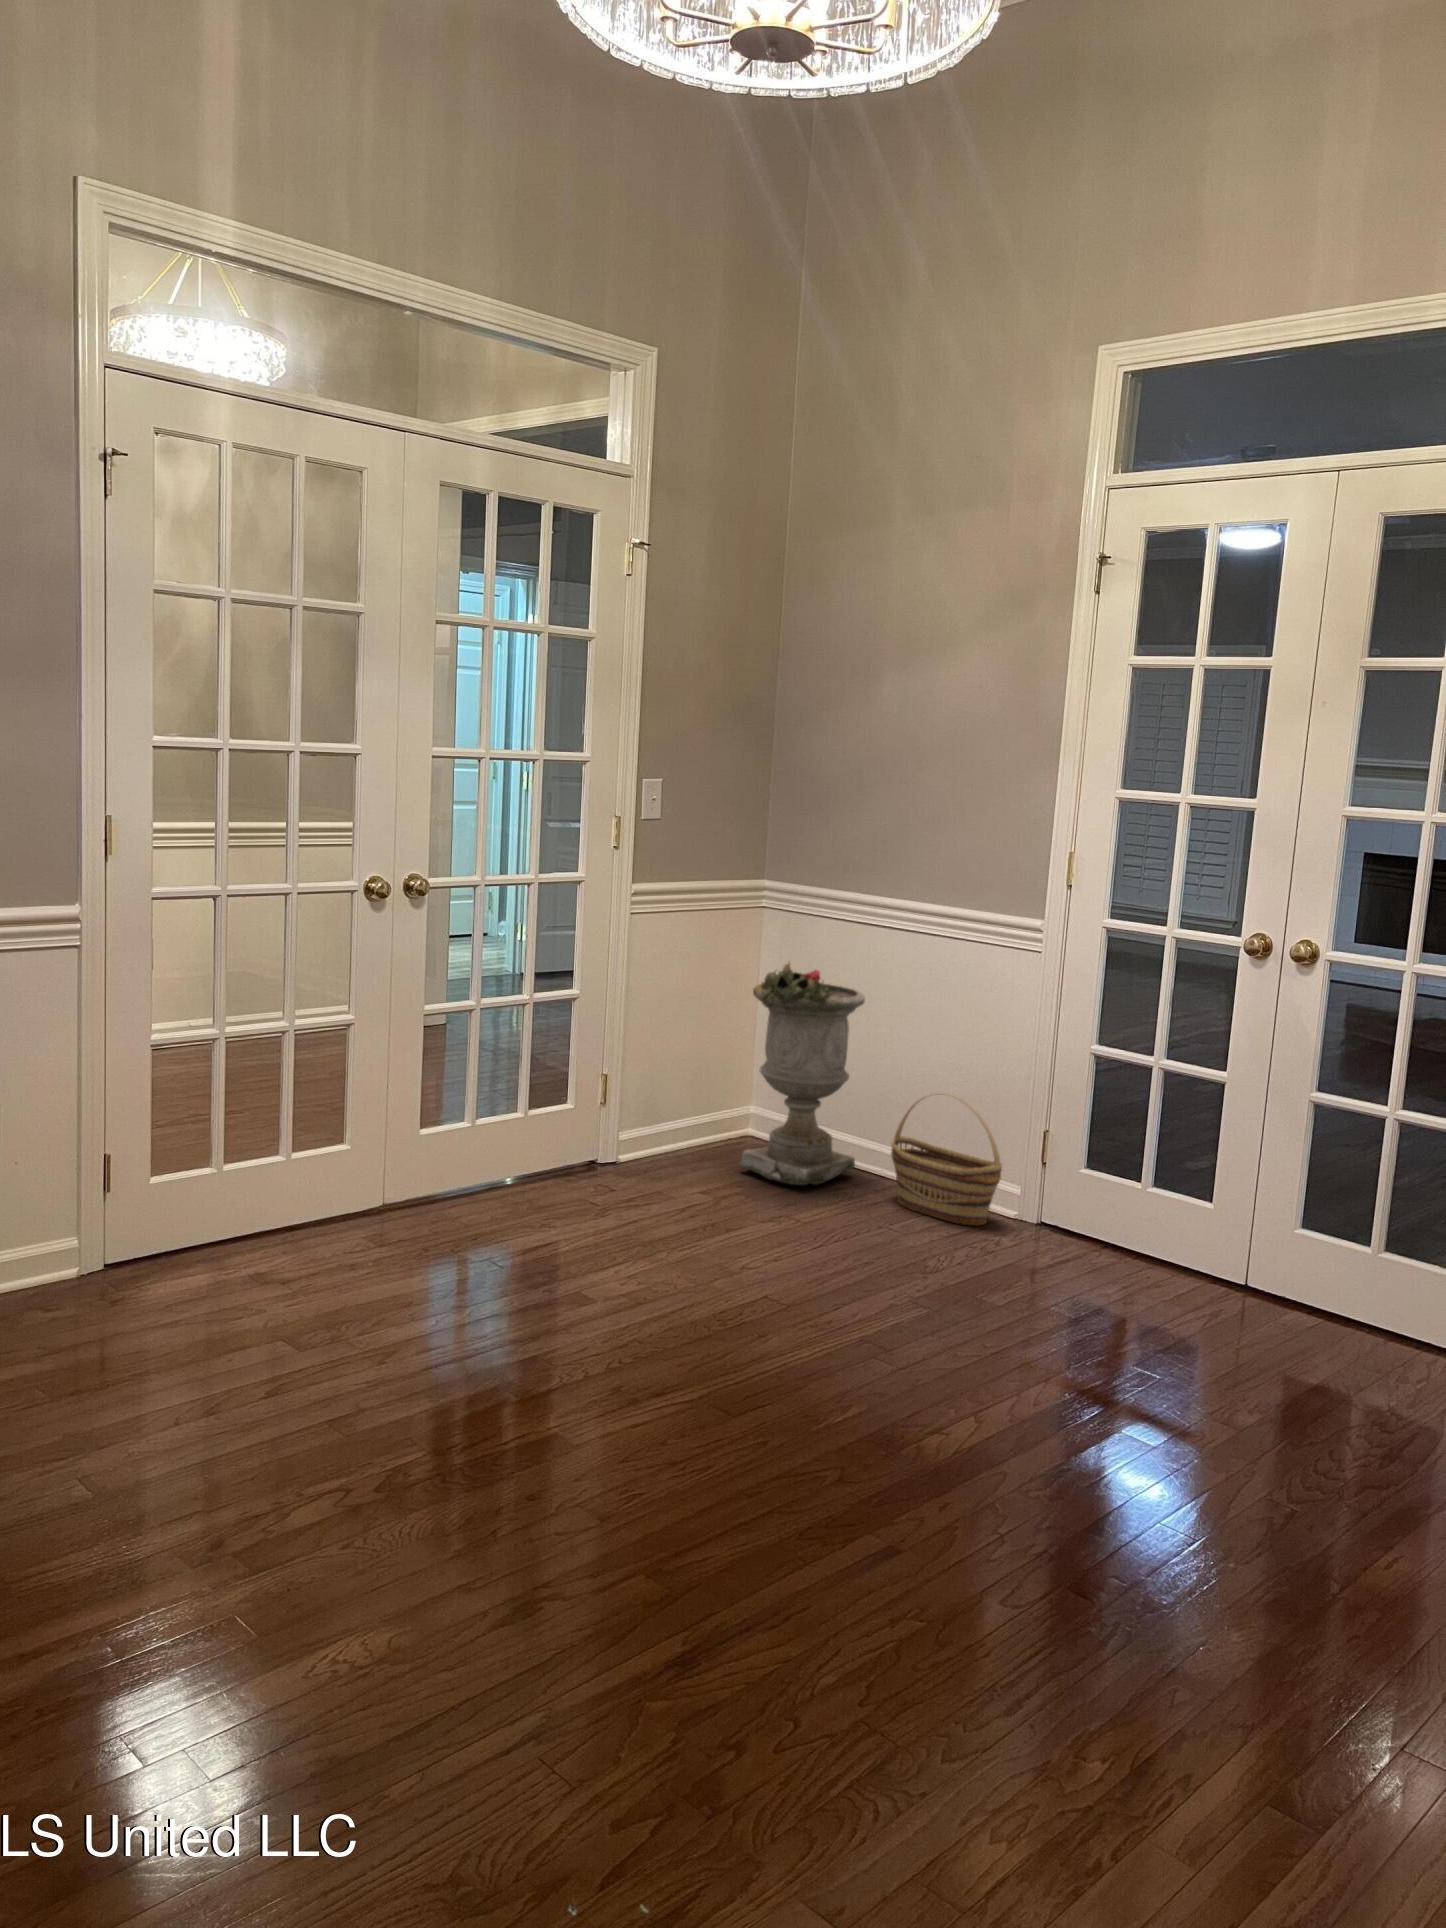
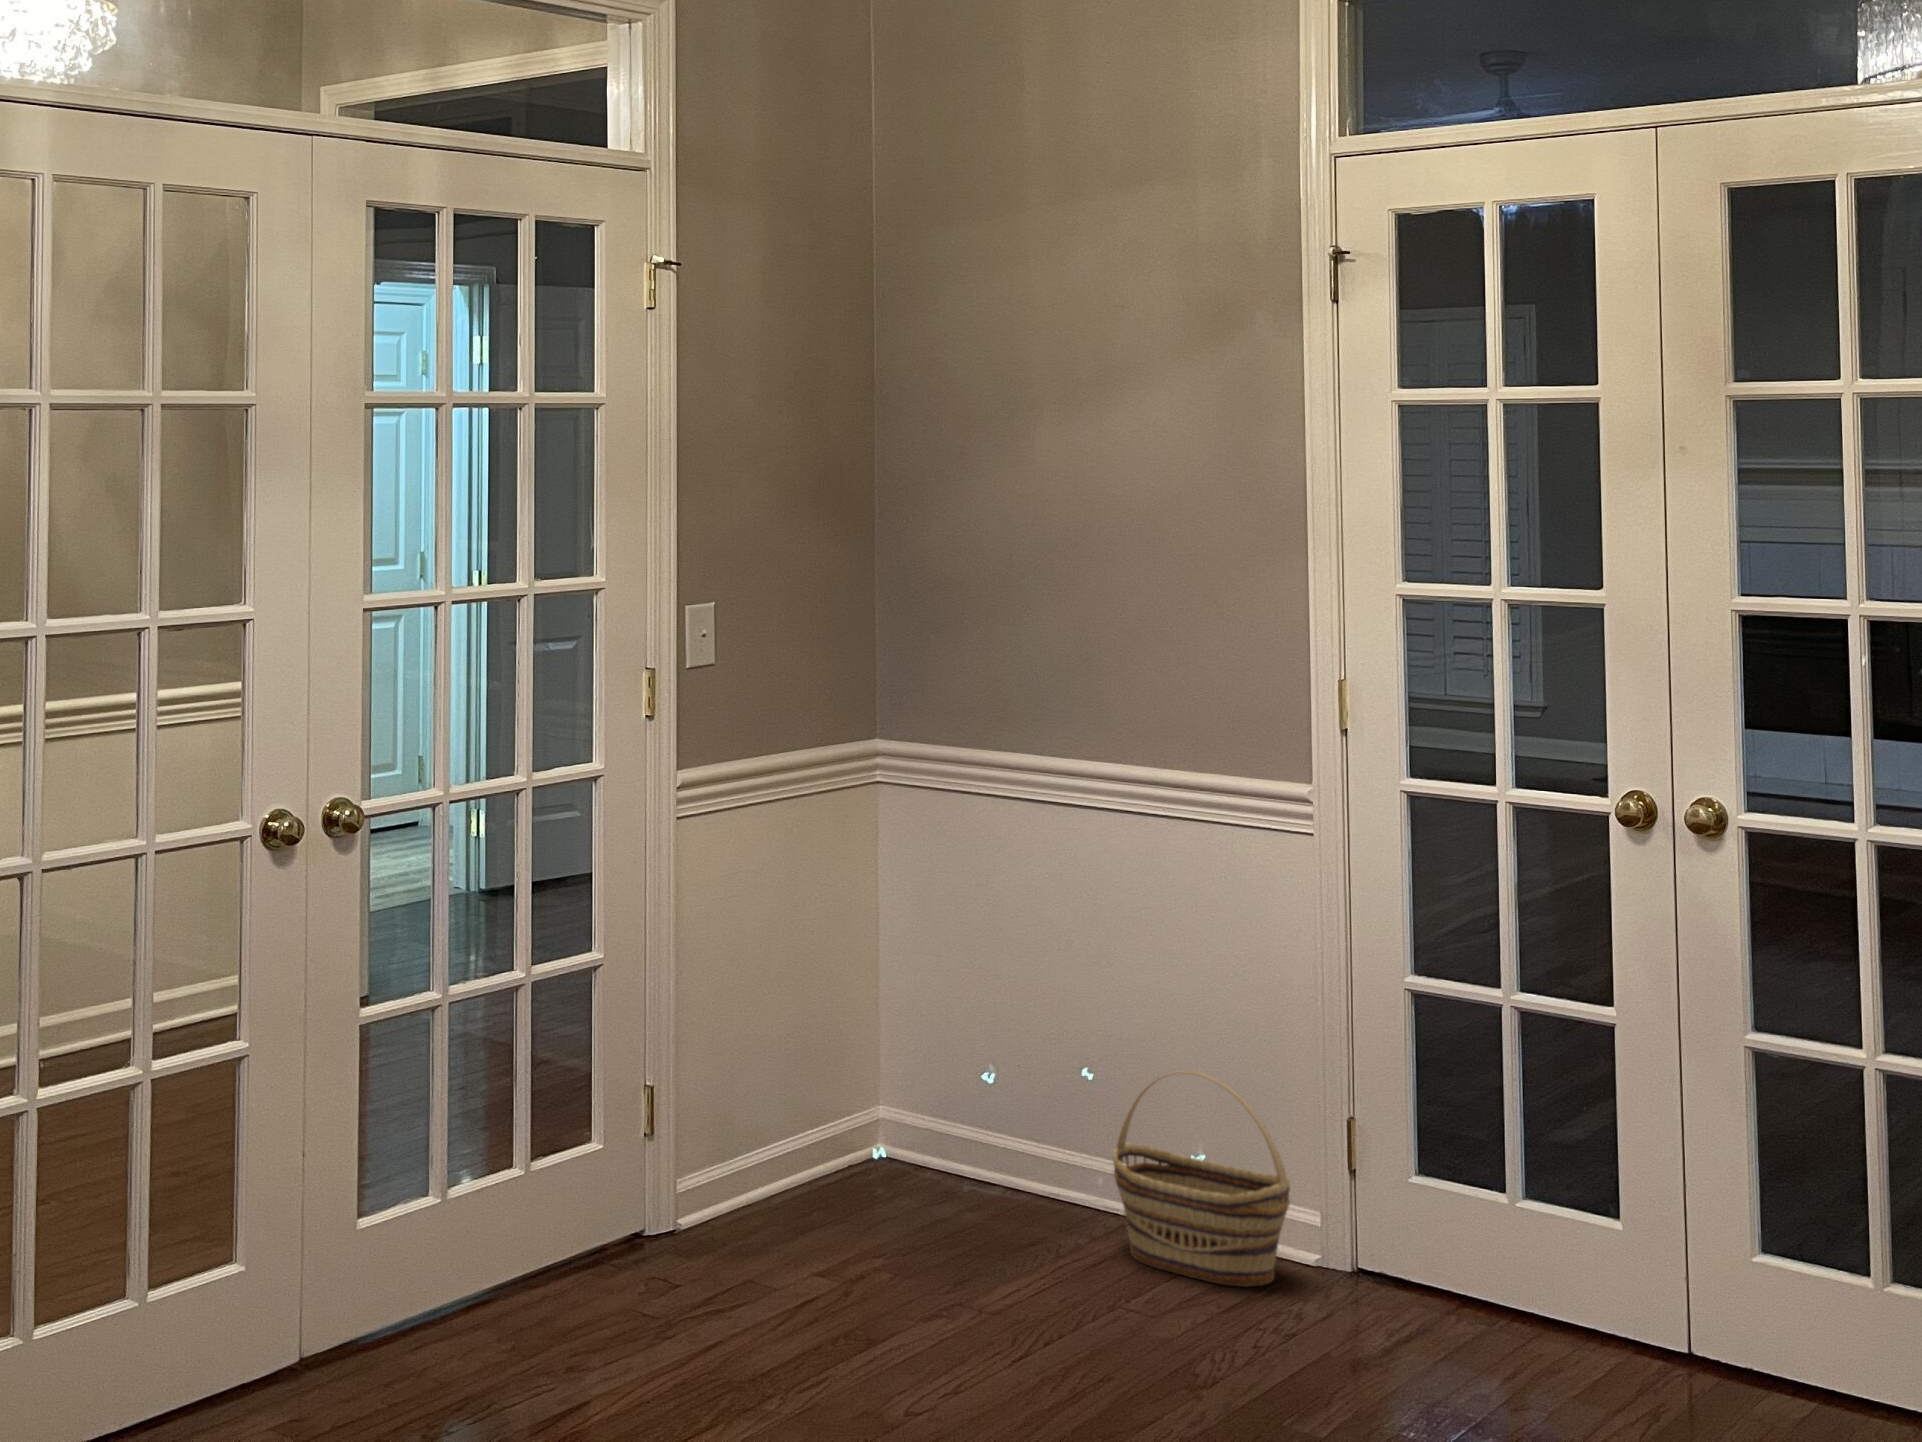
planter: present [740,963,865,1185] -> none [873,873,1056,1243]

